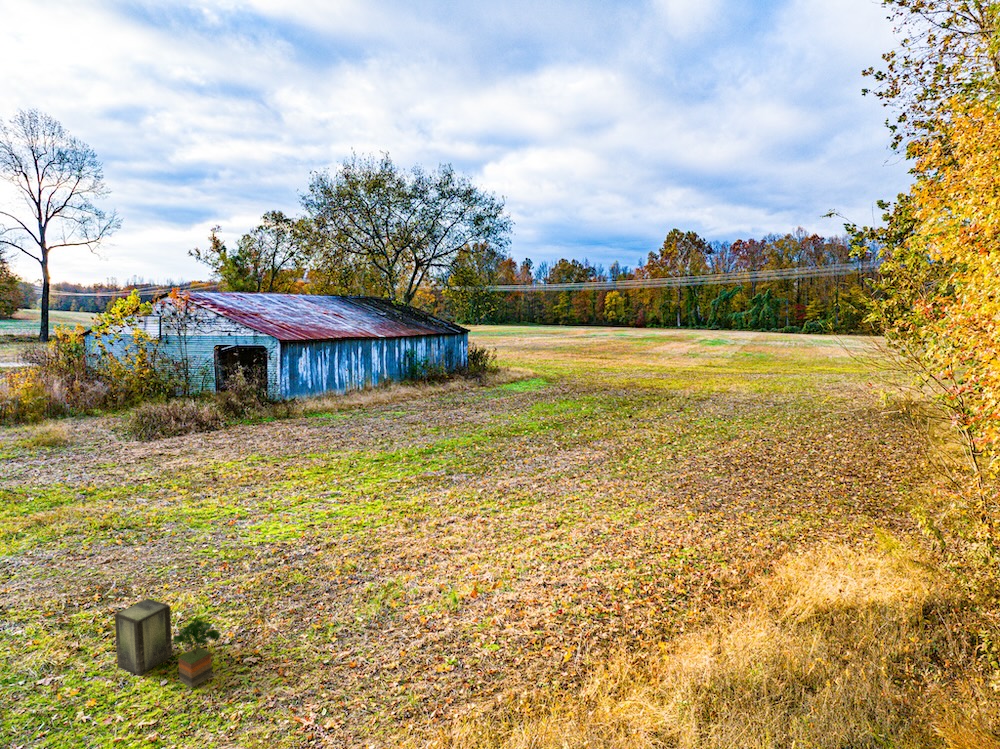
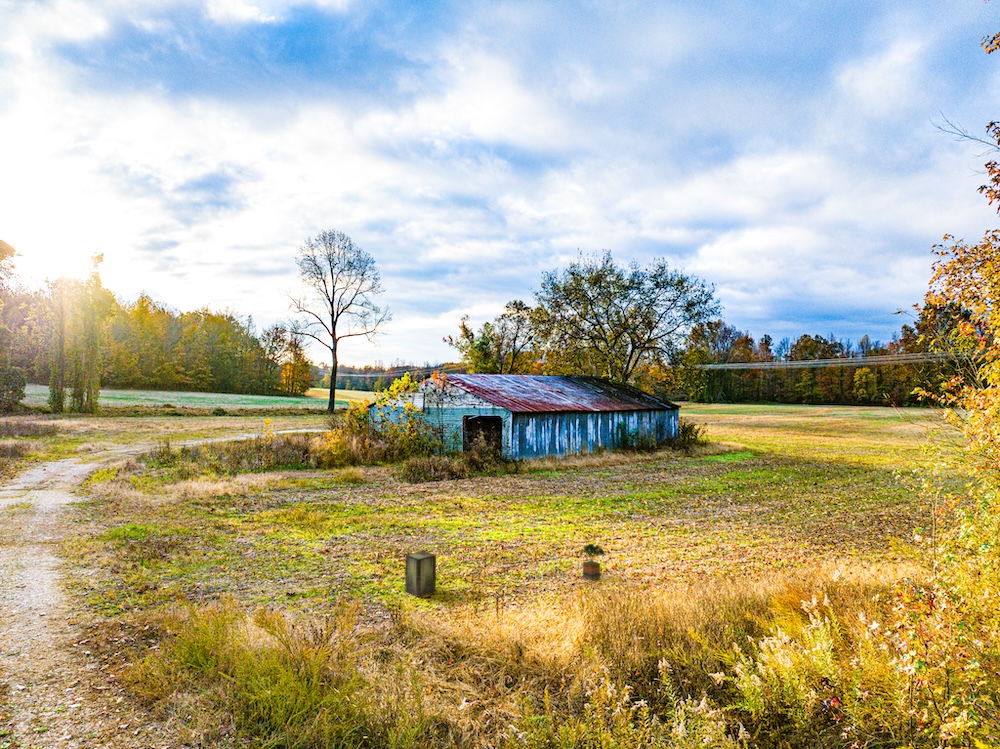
potted tree: present [173,620,220,688] -> present [580,544,605,580]

